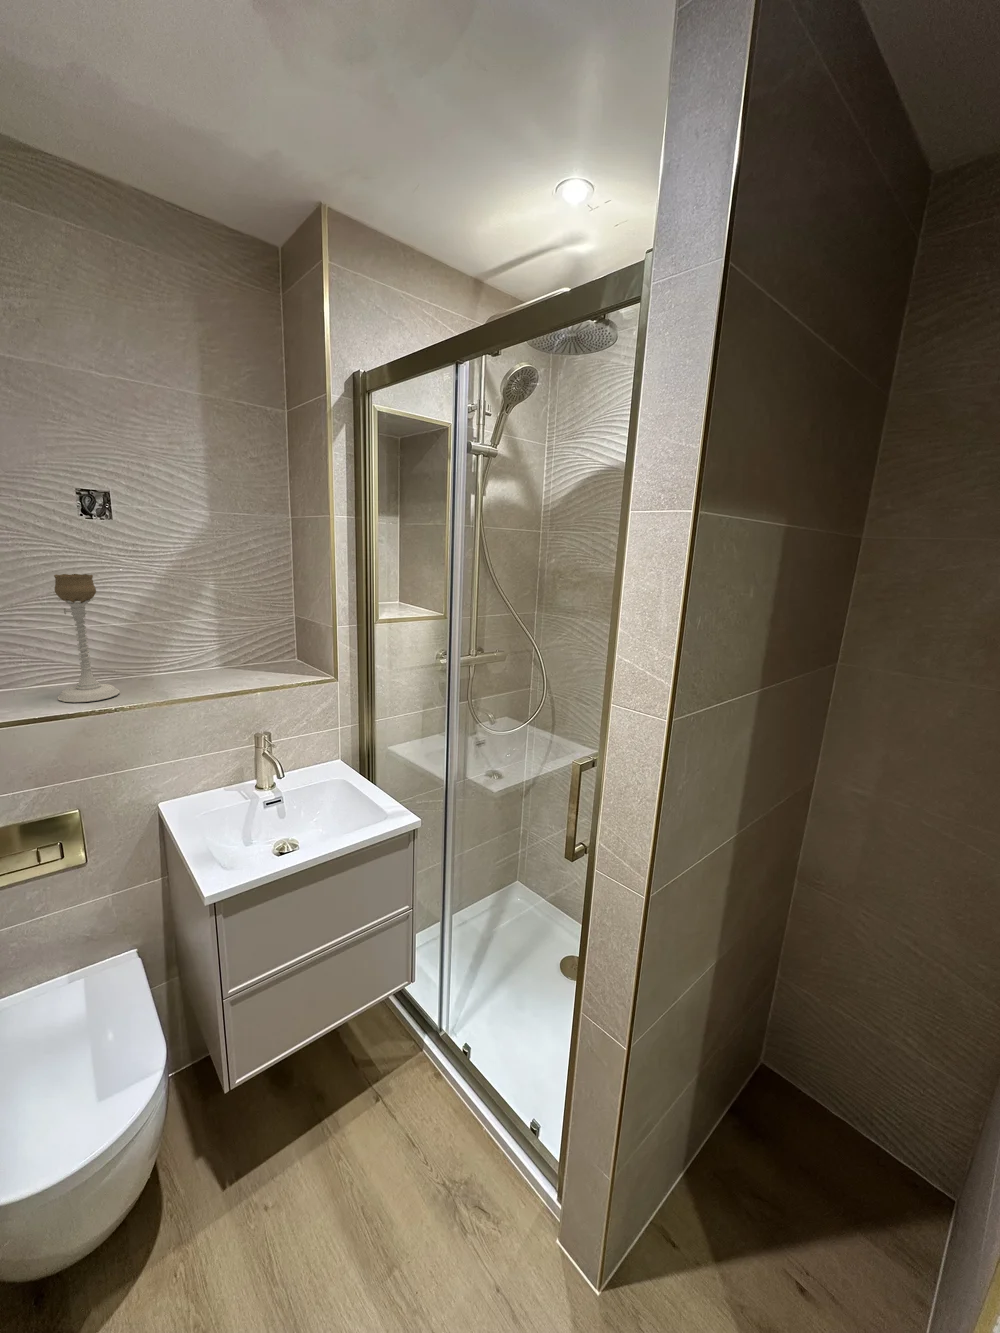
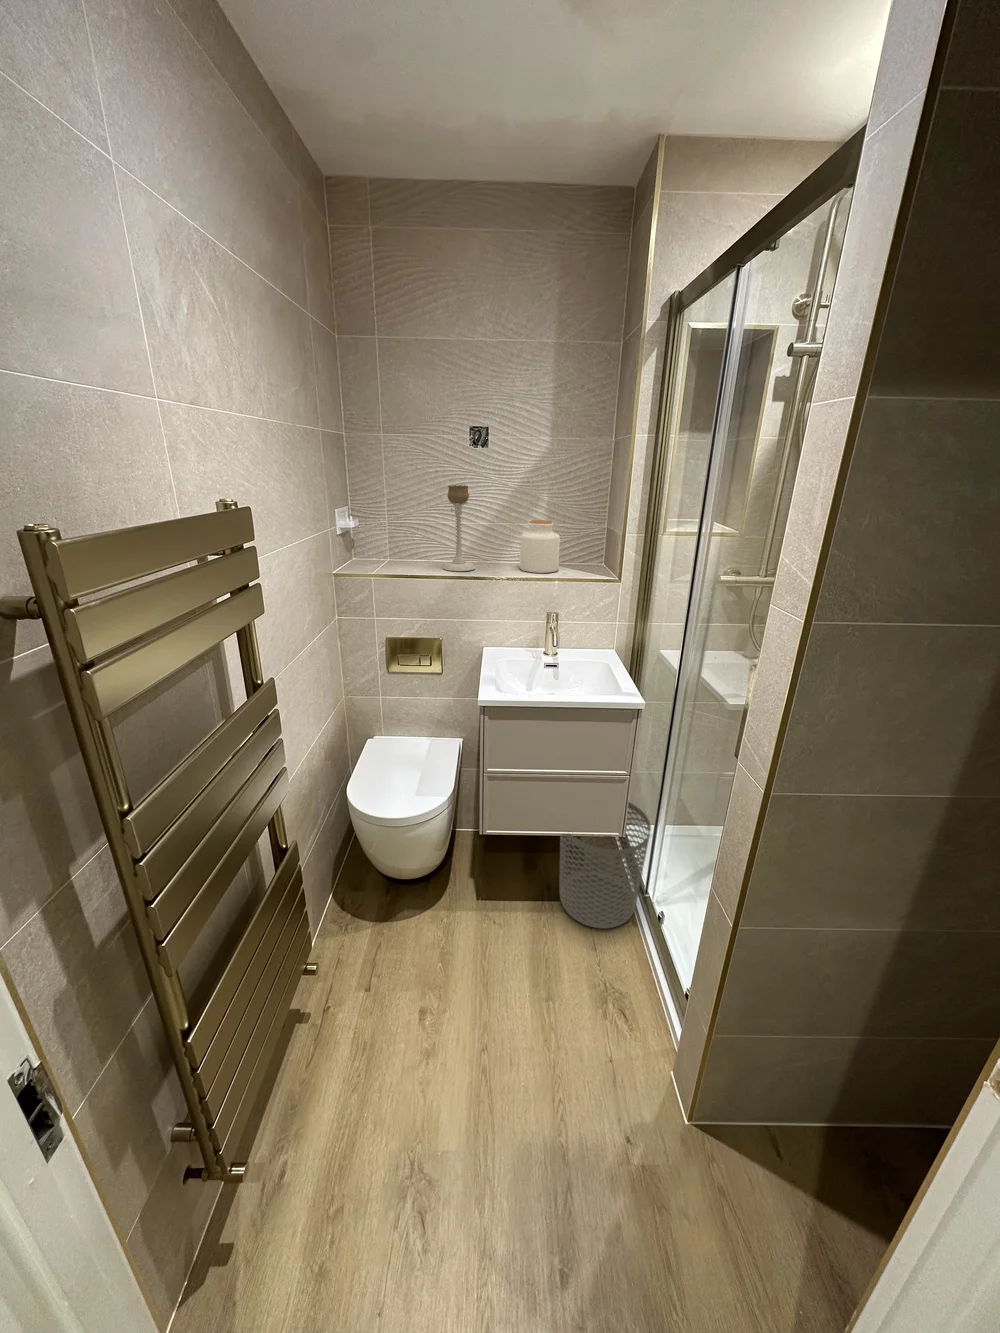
jar: none [187,616,248,685] -> present [520,520,560,573]
waste bin: none [329,933,440,1120] -> present [560,802,651,928]

